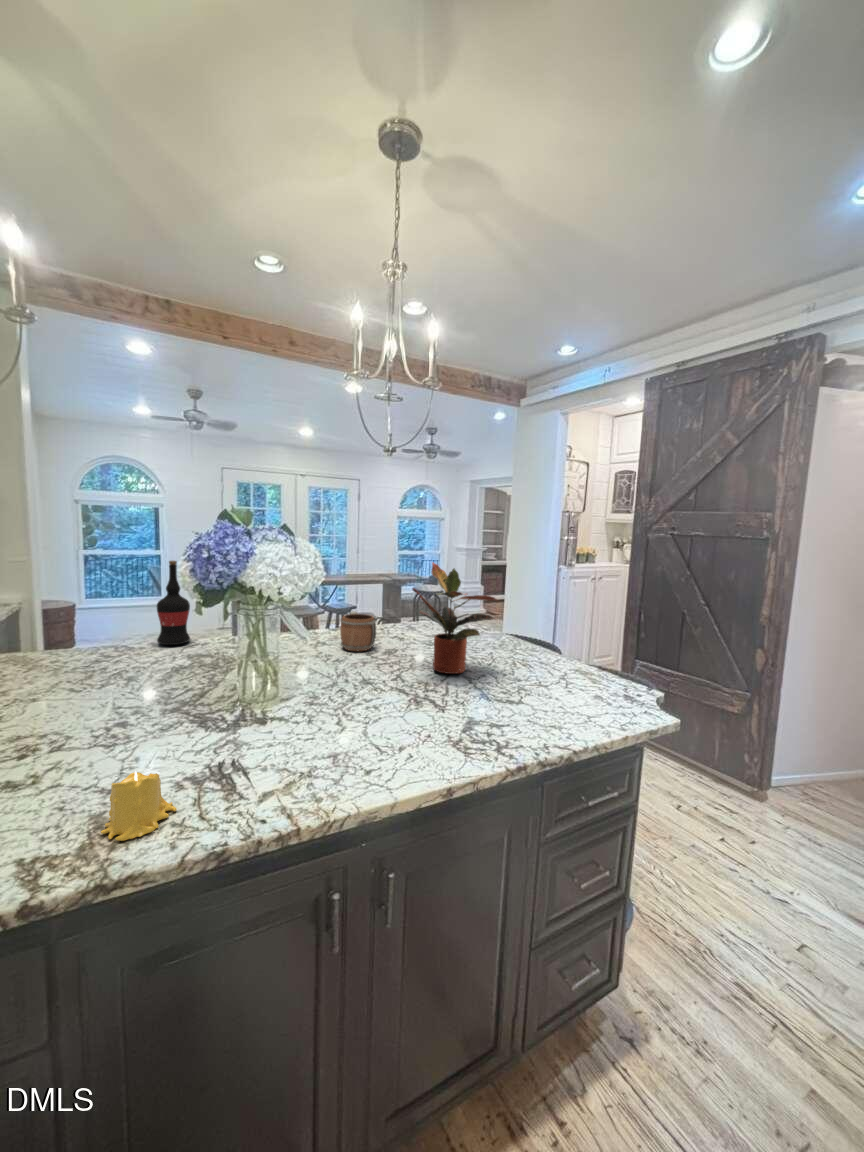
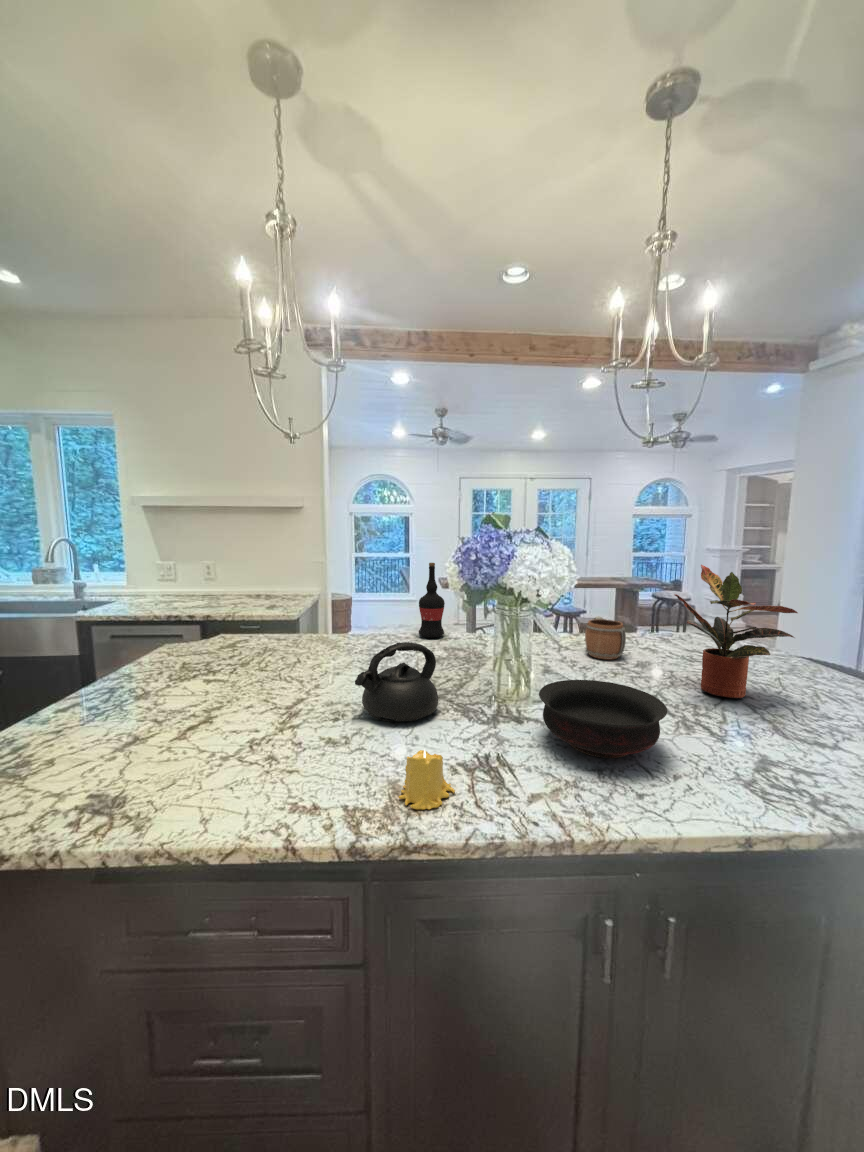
teapot: none [49,652,170,748] -> present [355,642,438,722]
bowl: none [280,672,396,744] -> present [539,680,667,758]

